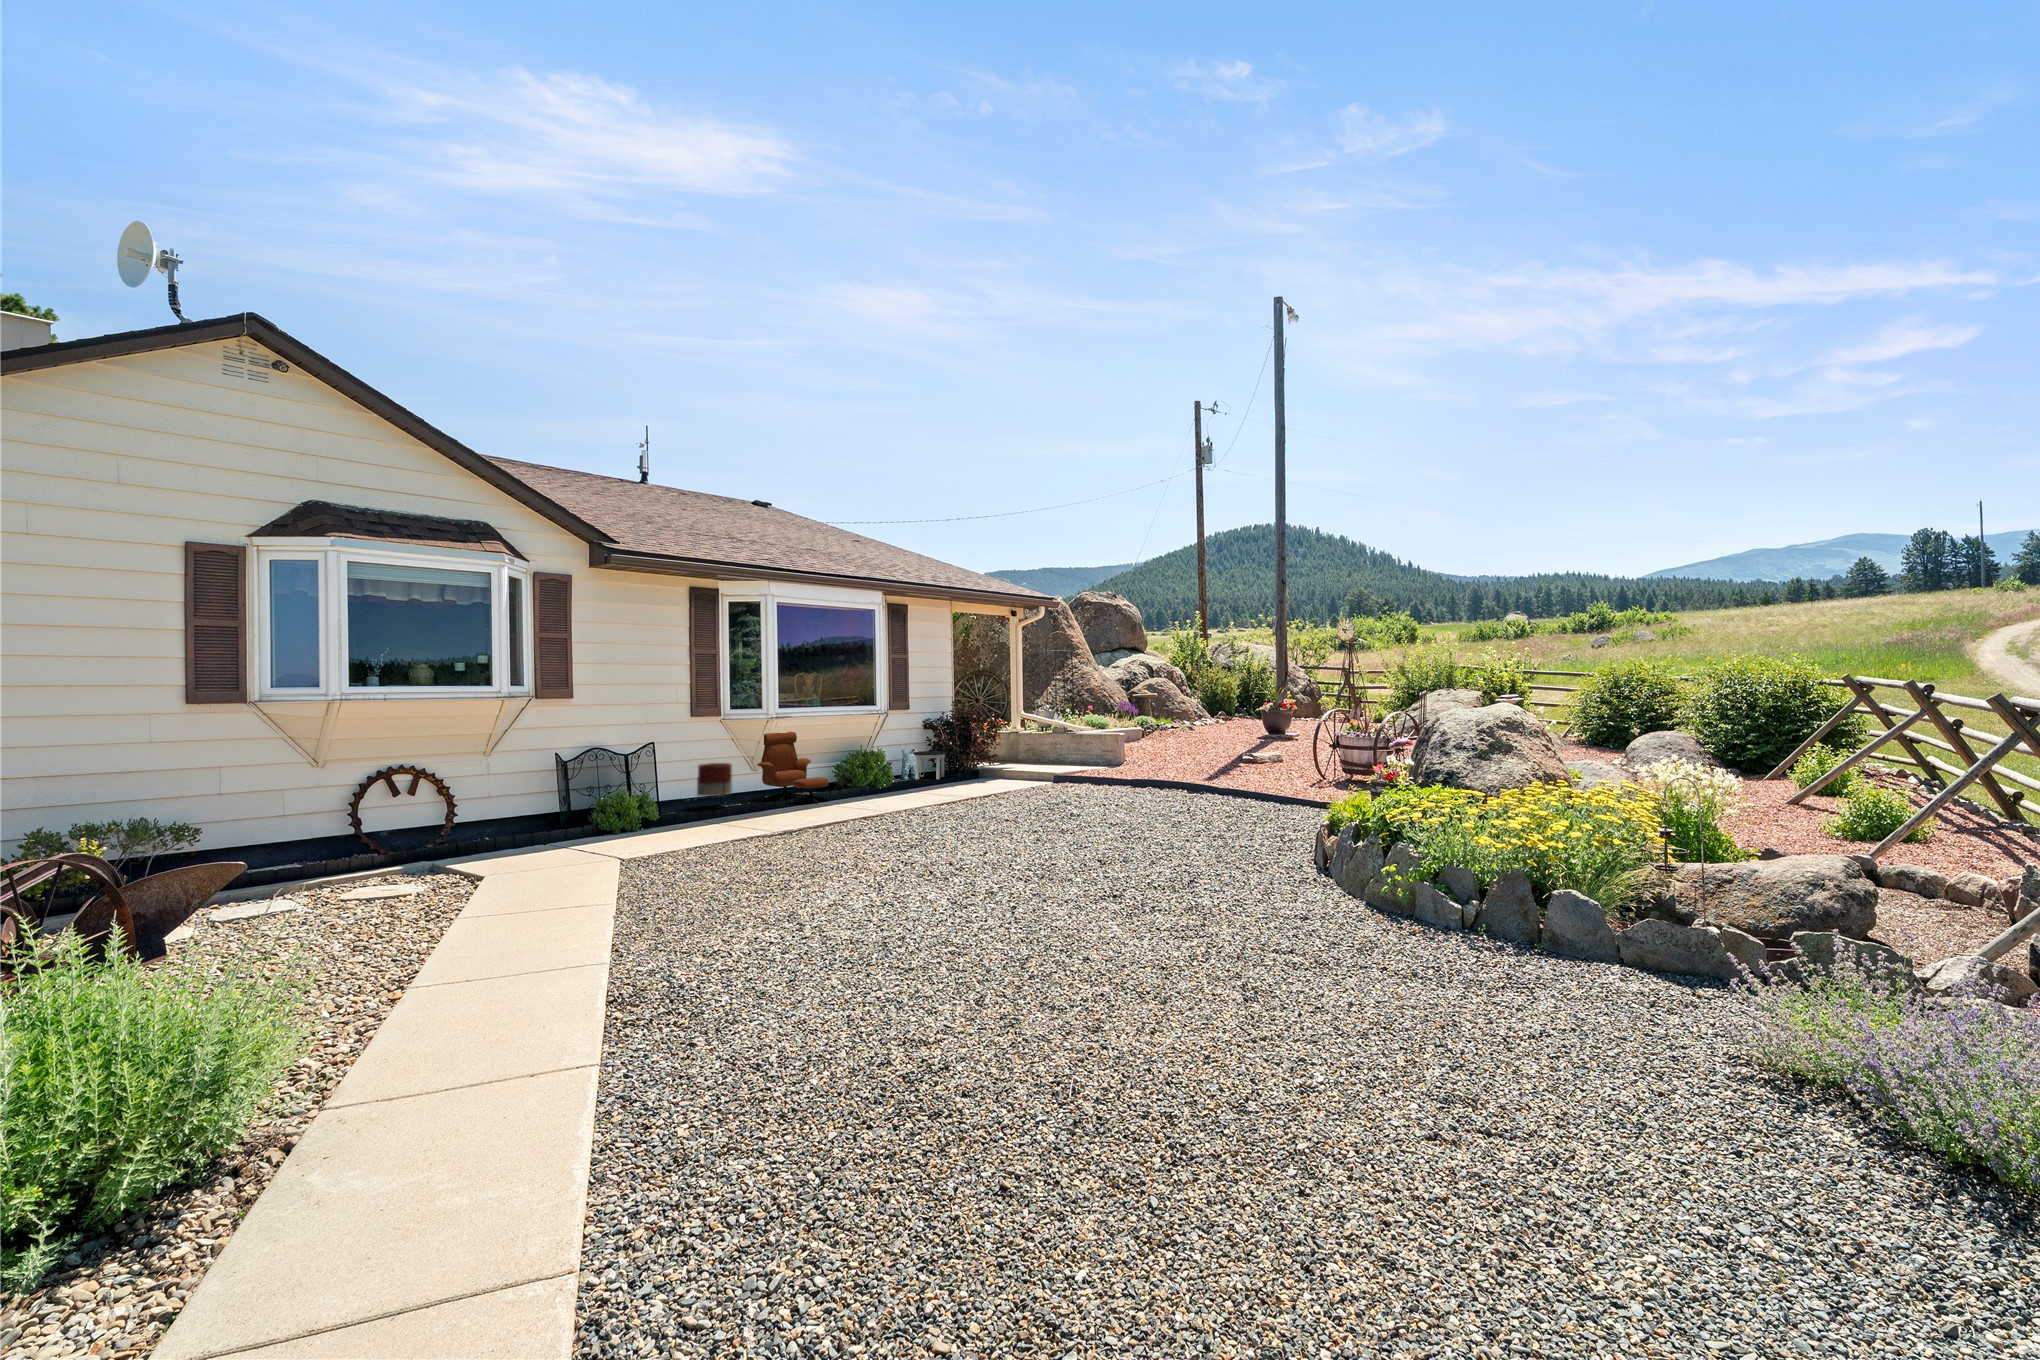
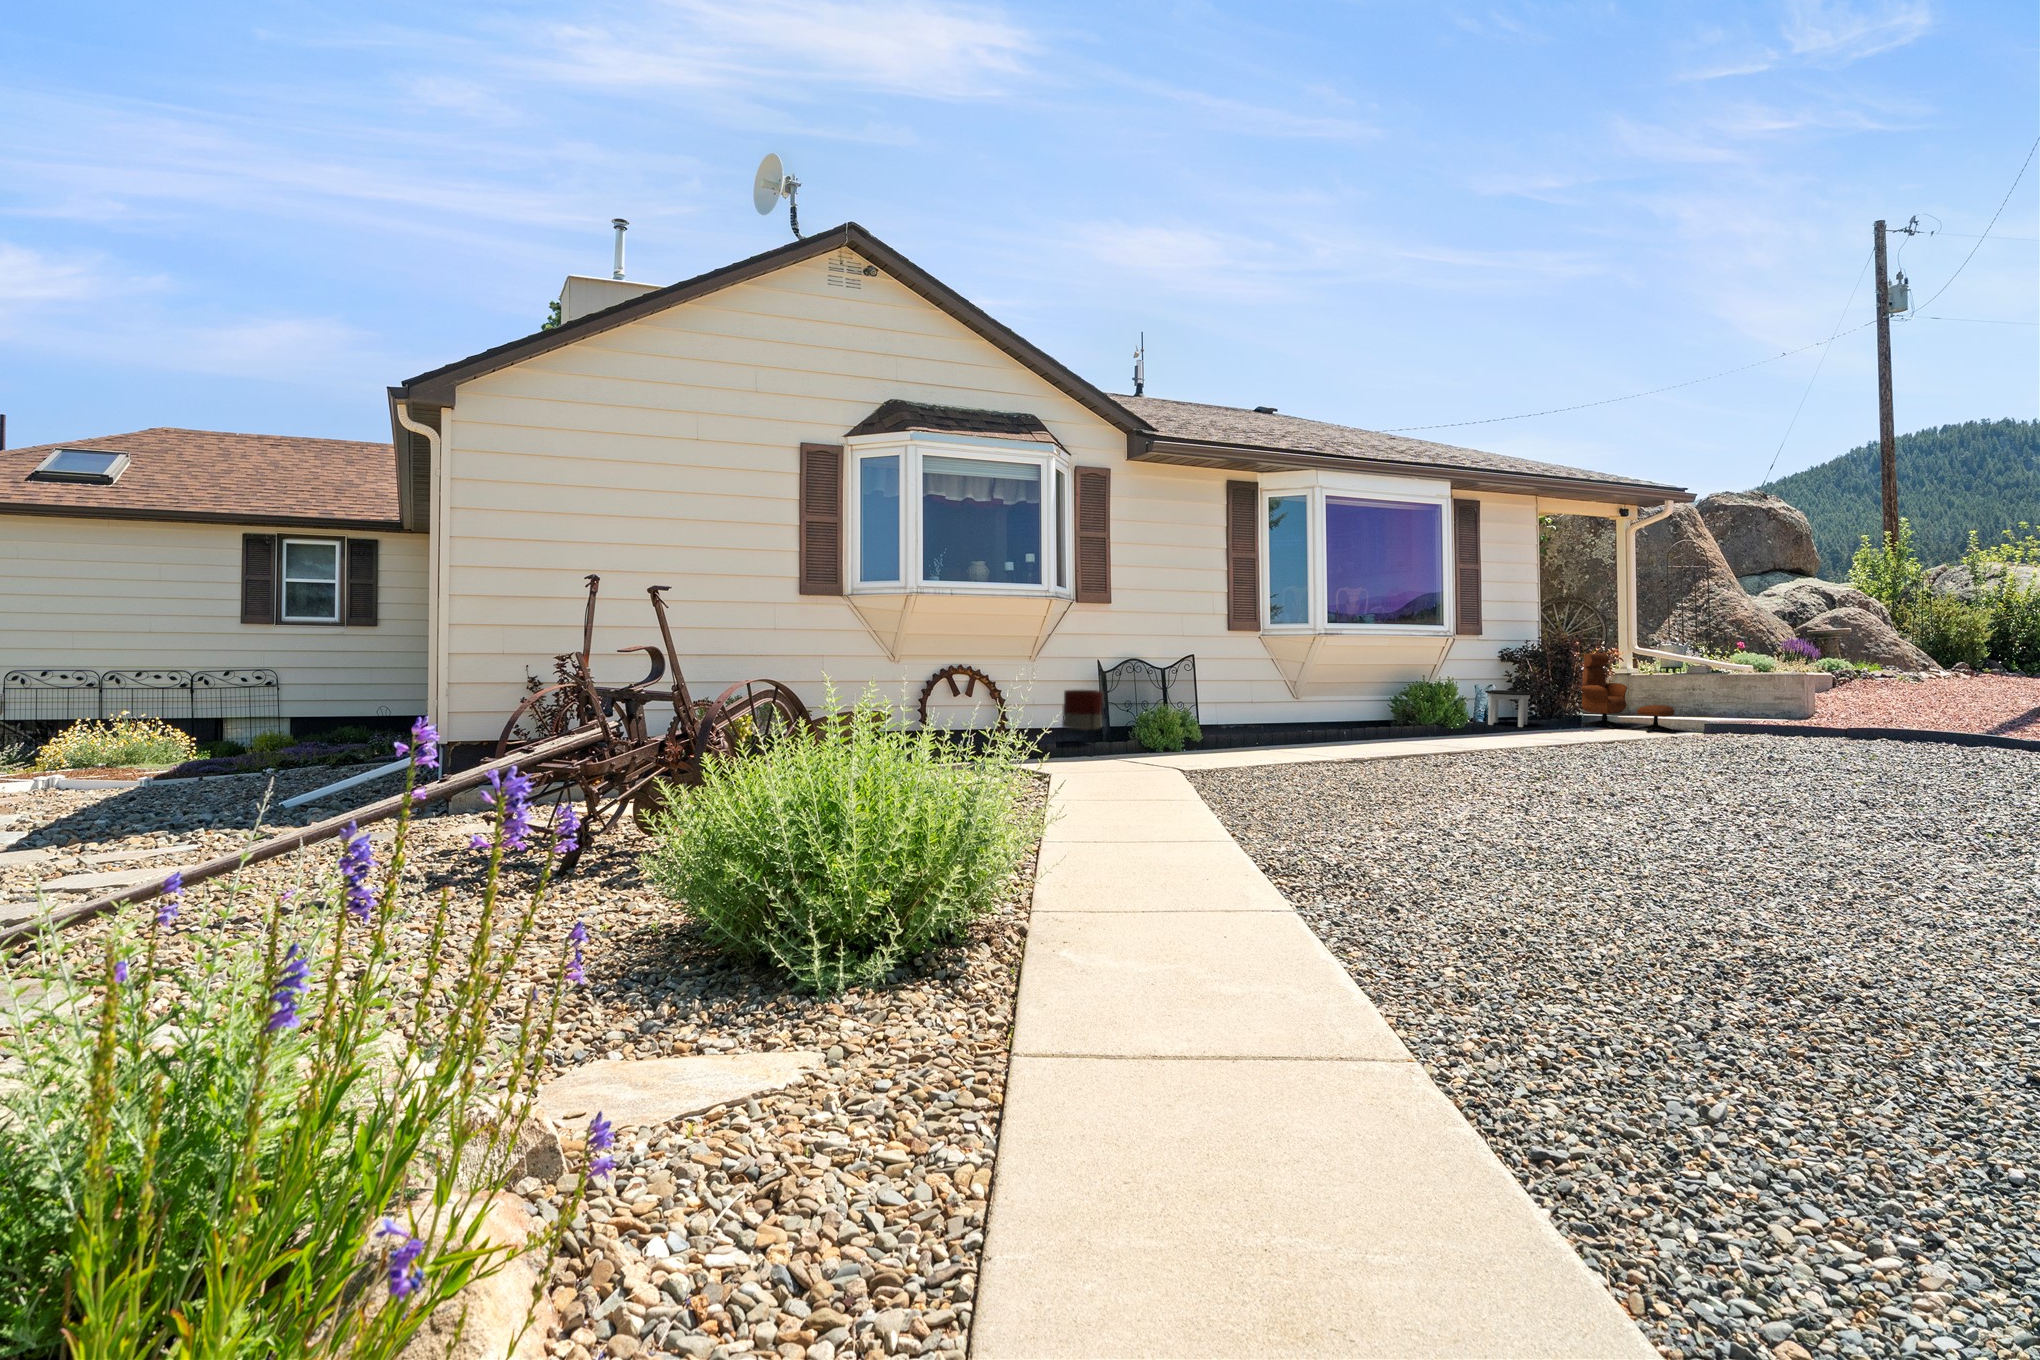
lounge chair: present [757,732,830,803] -> present [1581,653,1676,733]
planter: present [697,763,732,796] -> present [1062,690,1103,734]

